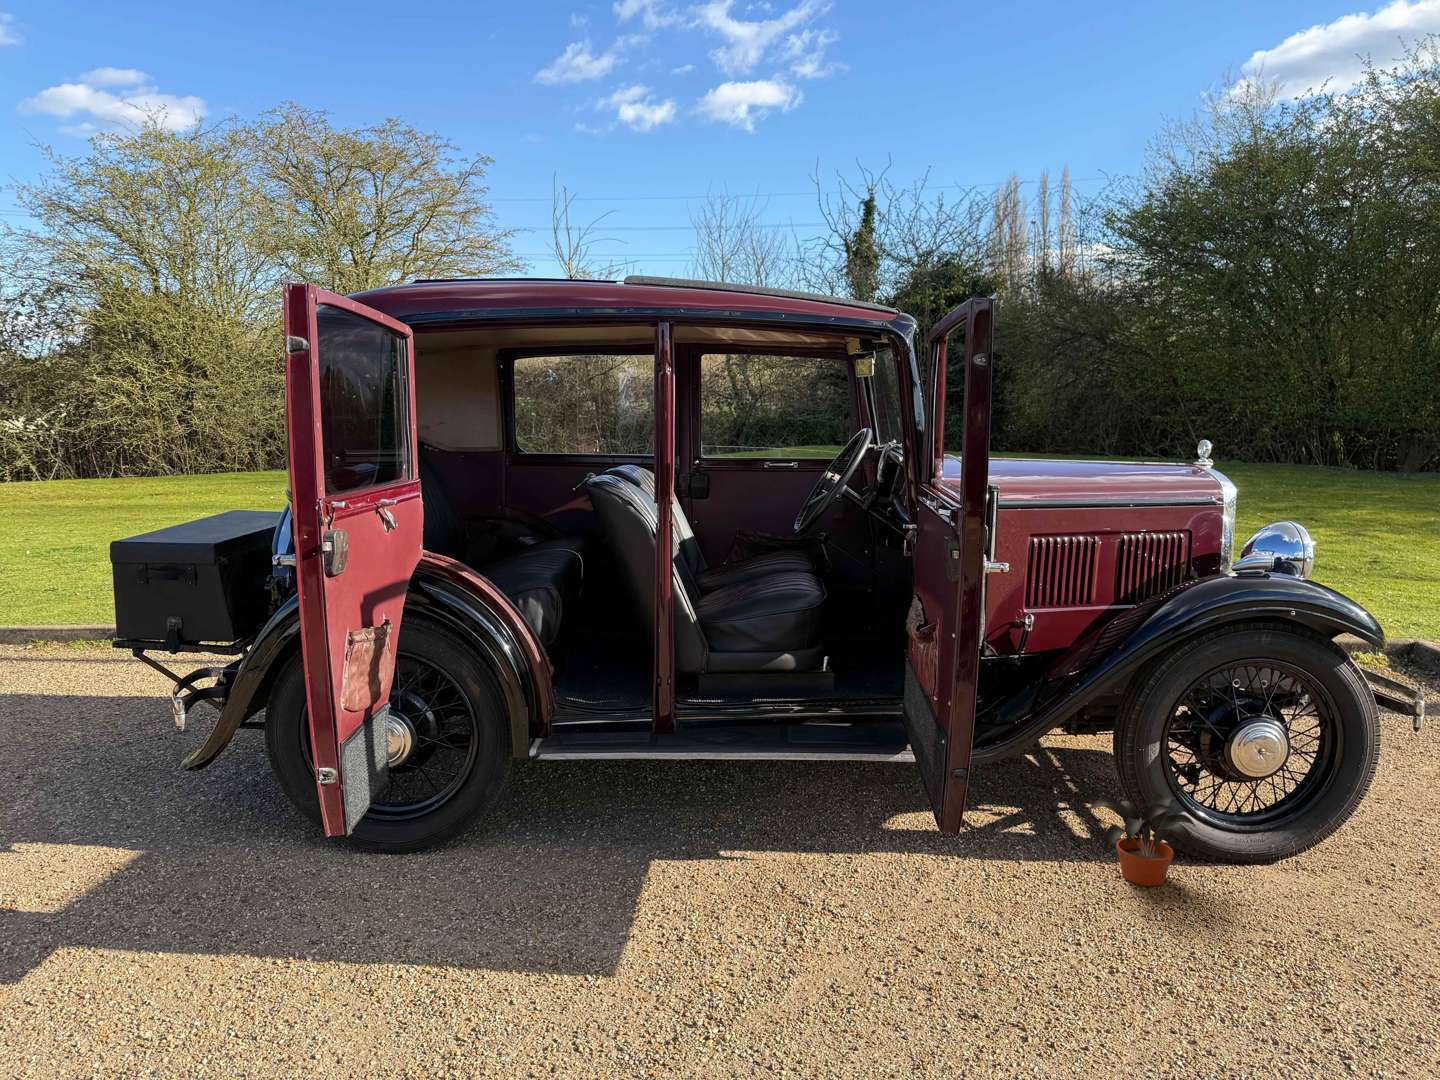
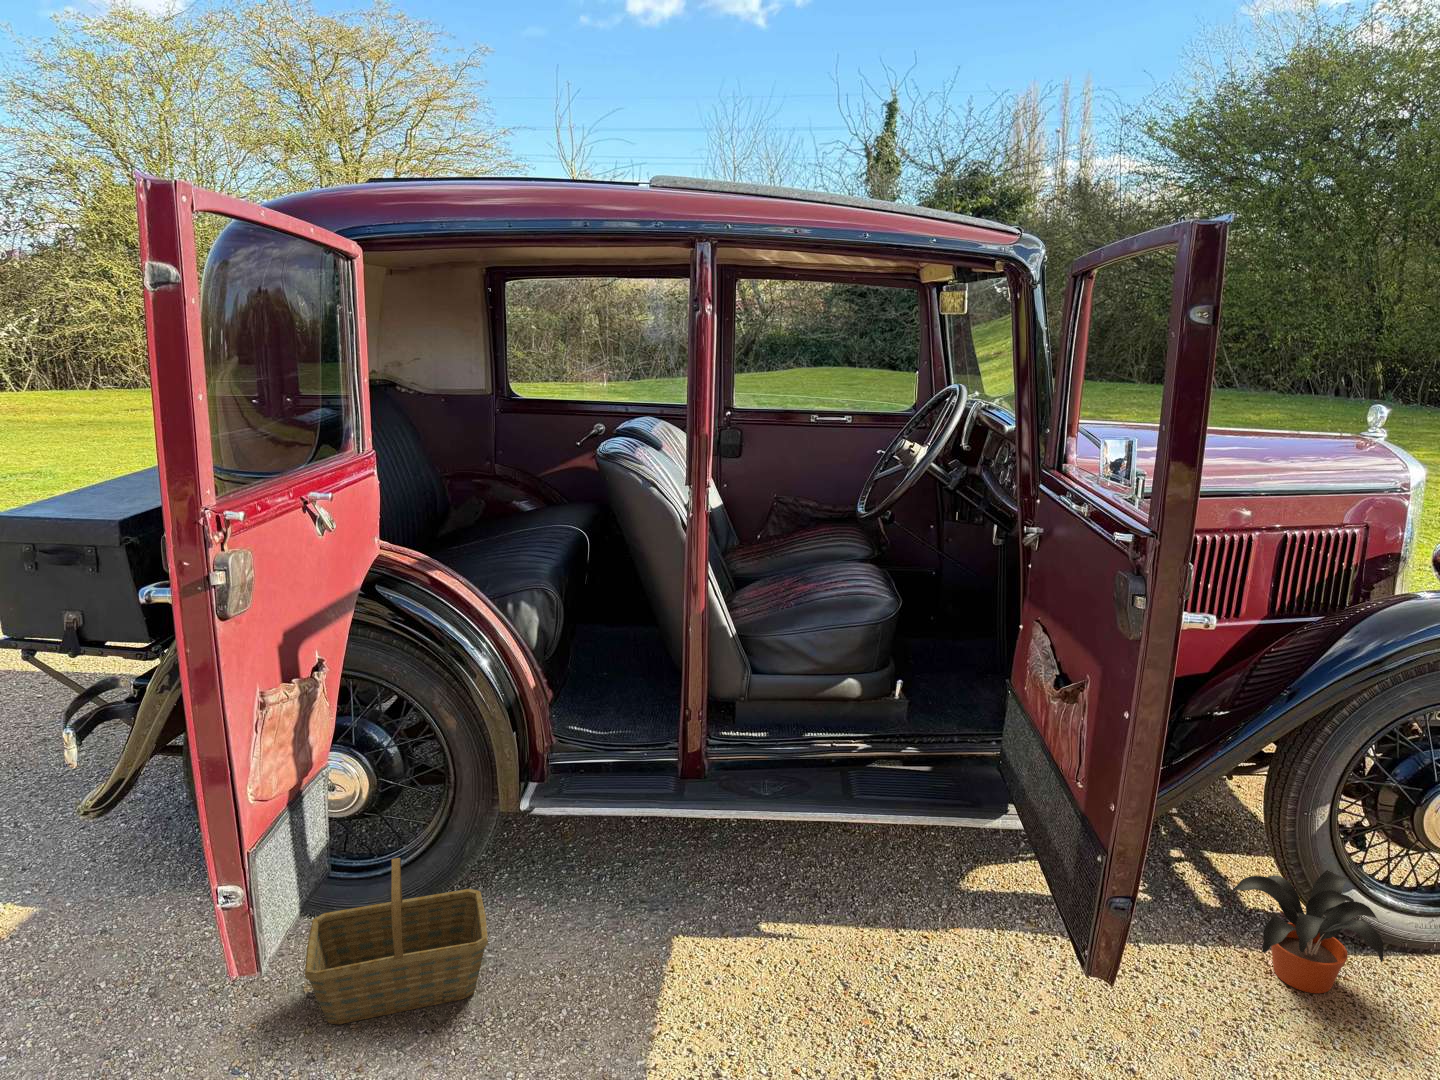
basket: none [366,790,504,912] -> present [305,858,488,1024]

